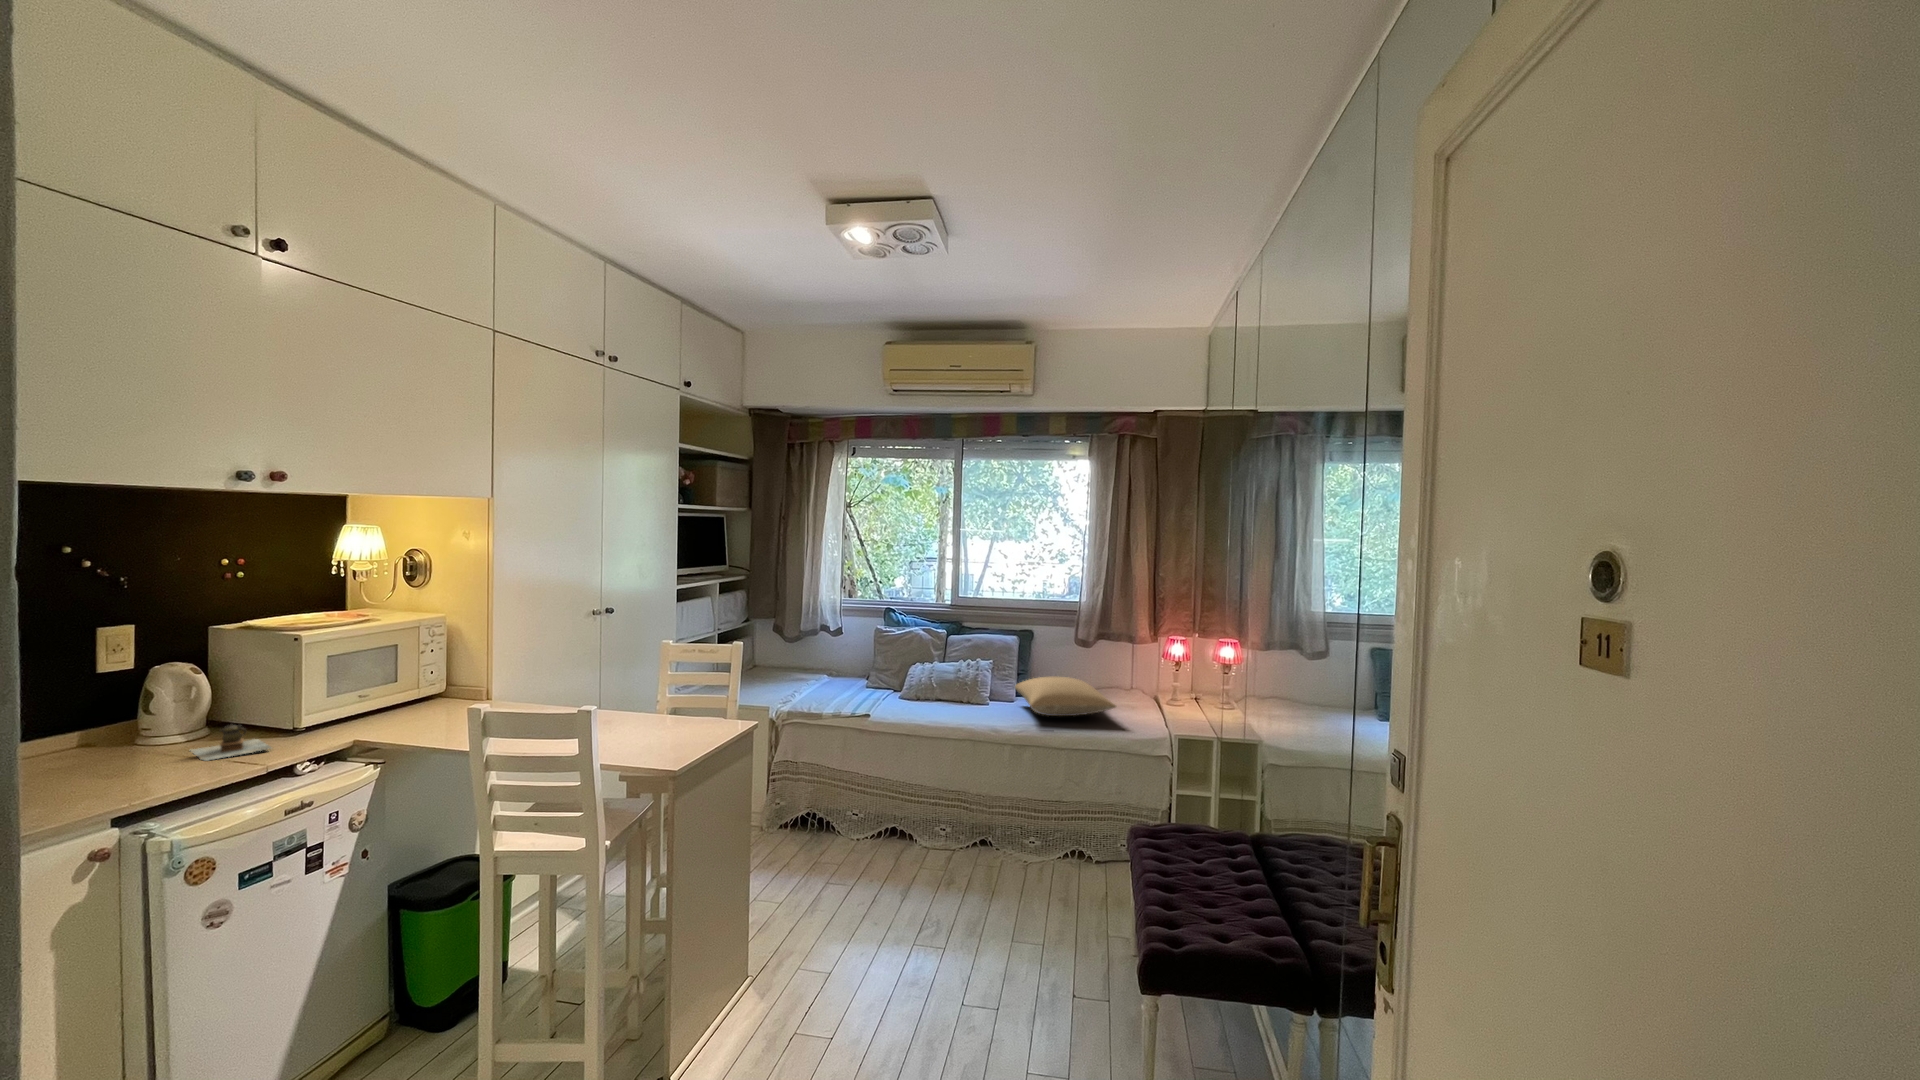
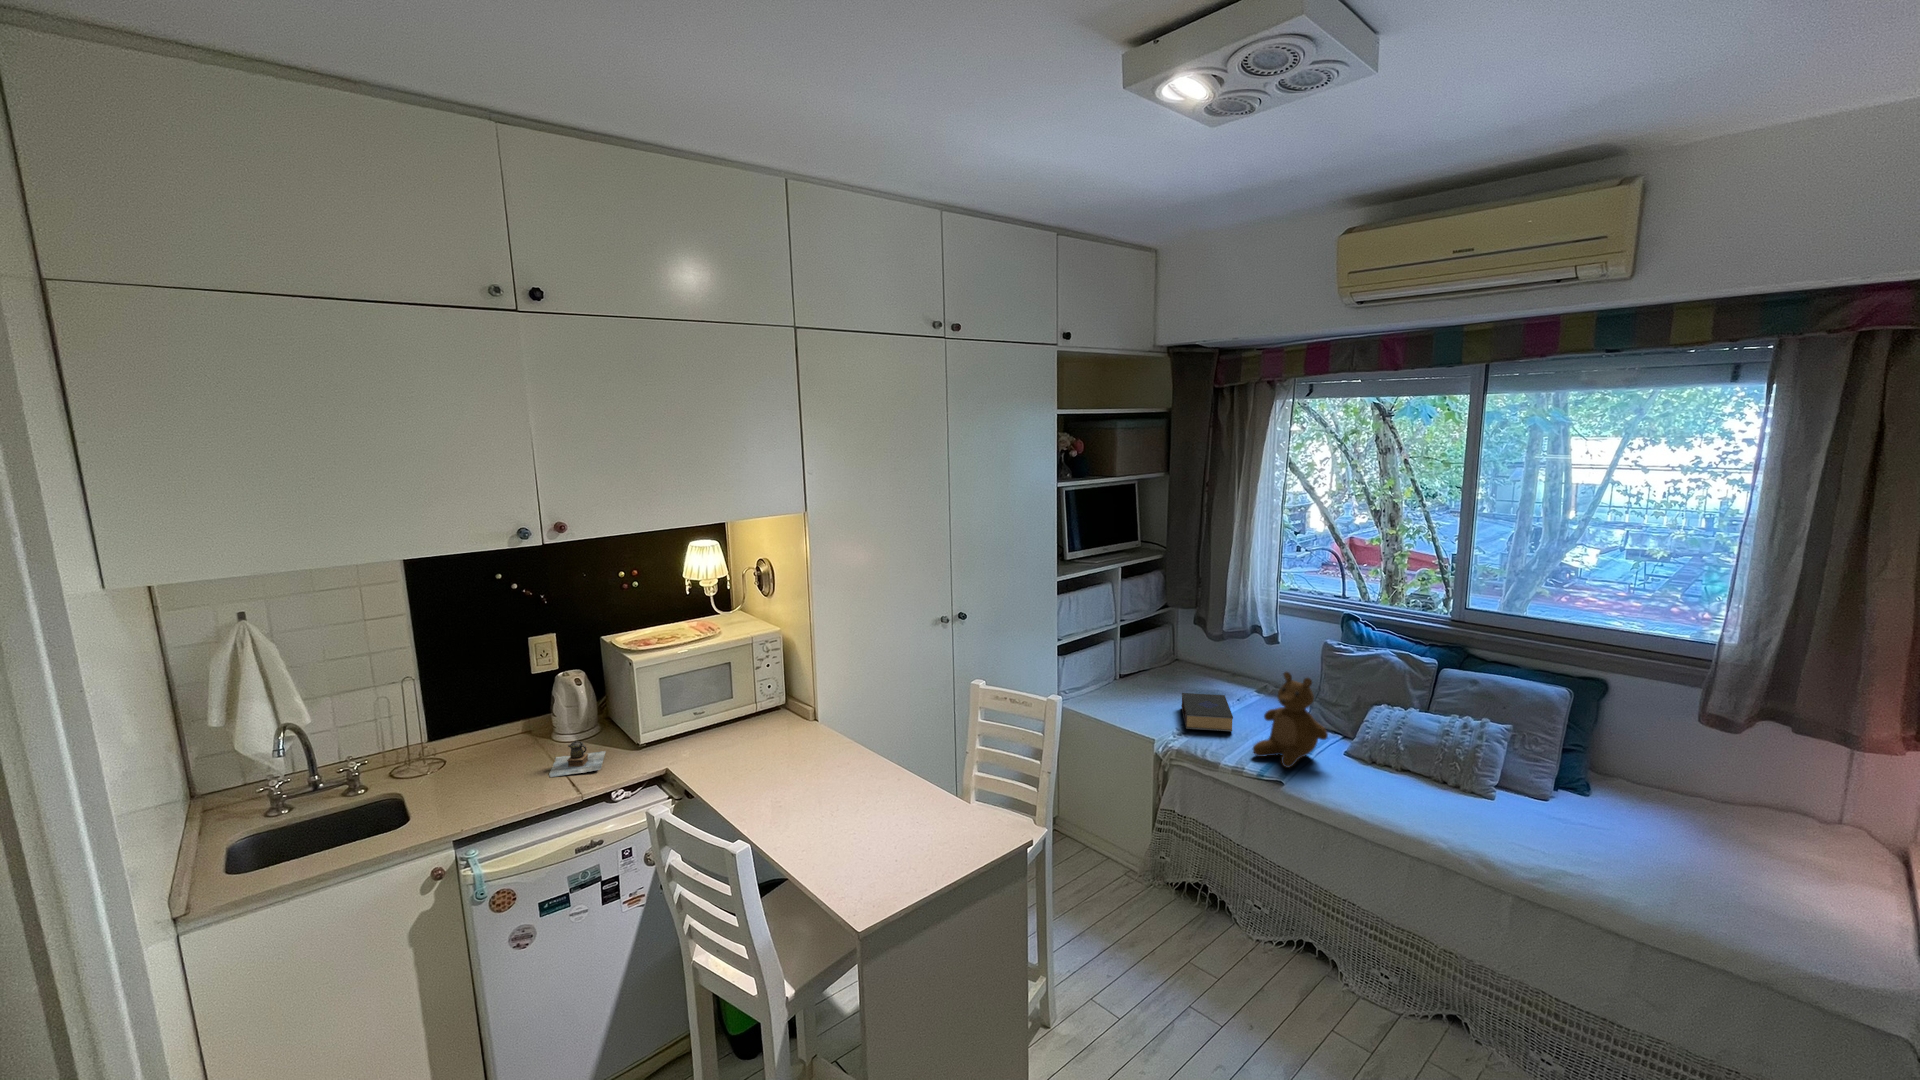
teddy bear: none [844,641,893,707] -> present [1253,672,1328,768]
book: none [780,674,825,698] -> present [1181,693,1233,731]
pillow: present [1015,677,1117,716] -> none [1549,778,1777,888]

